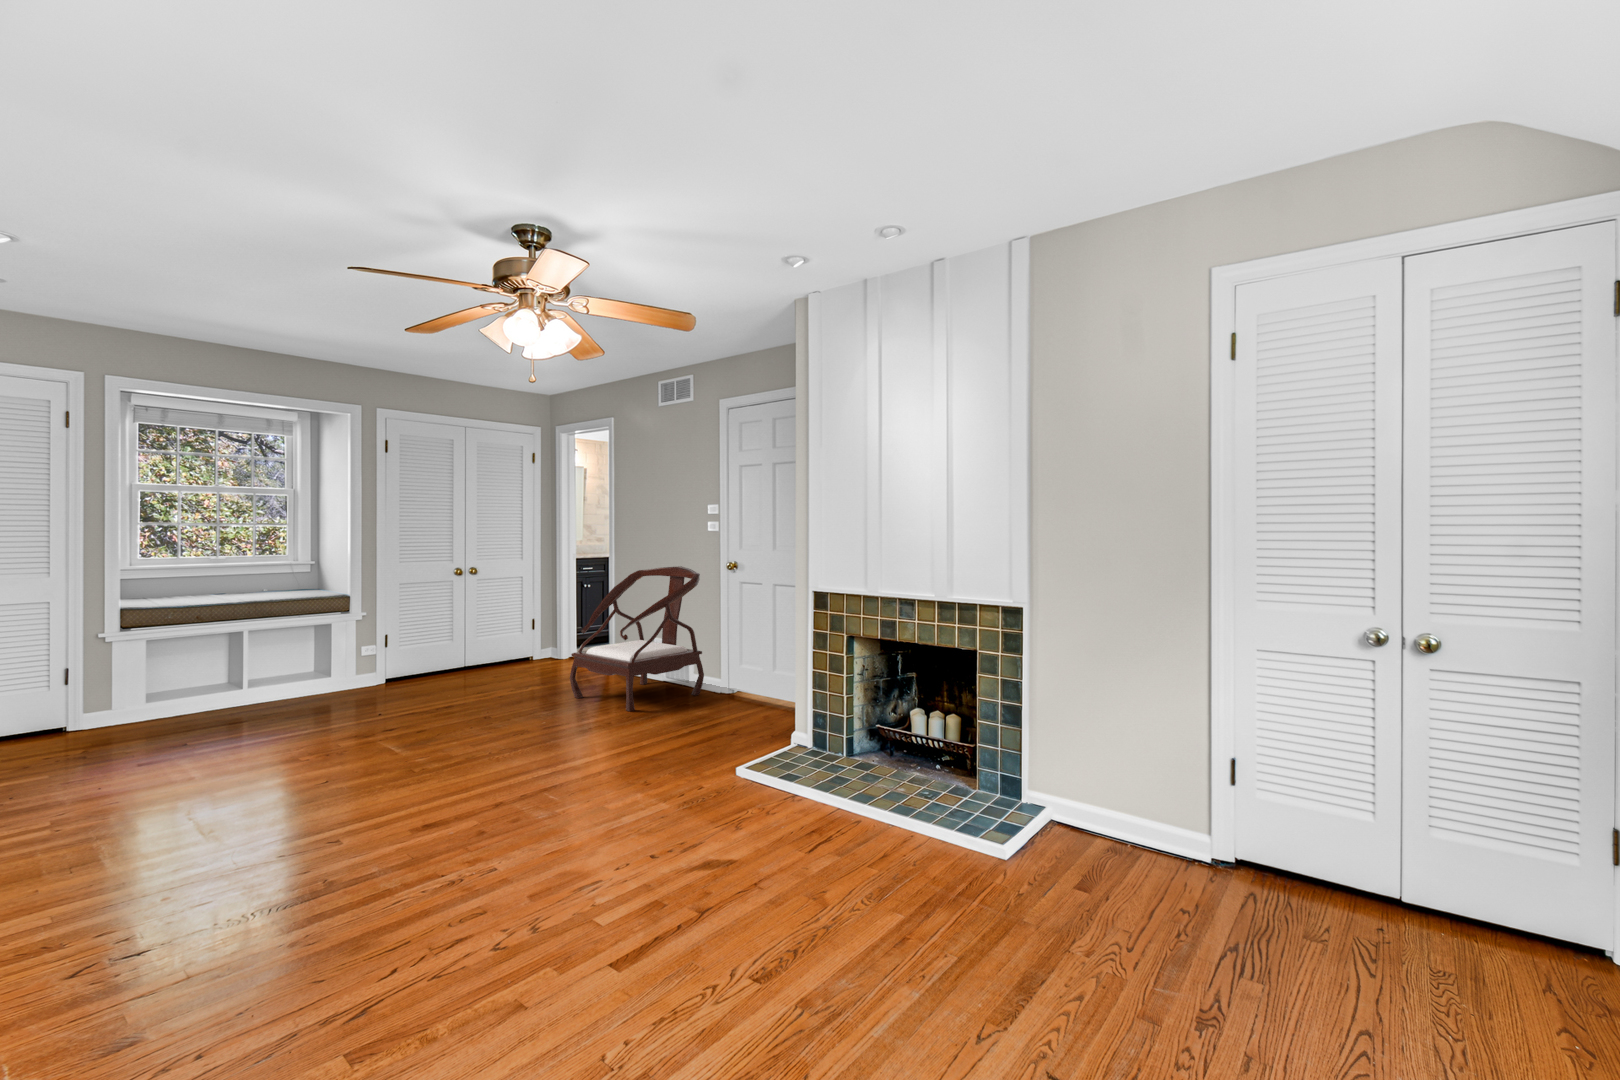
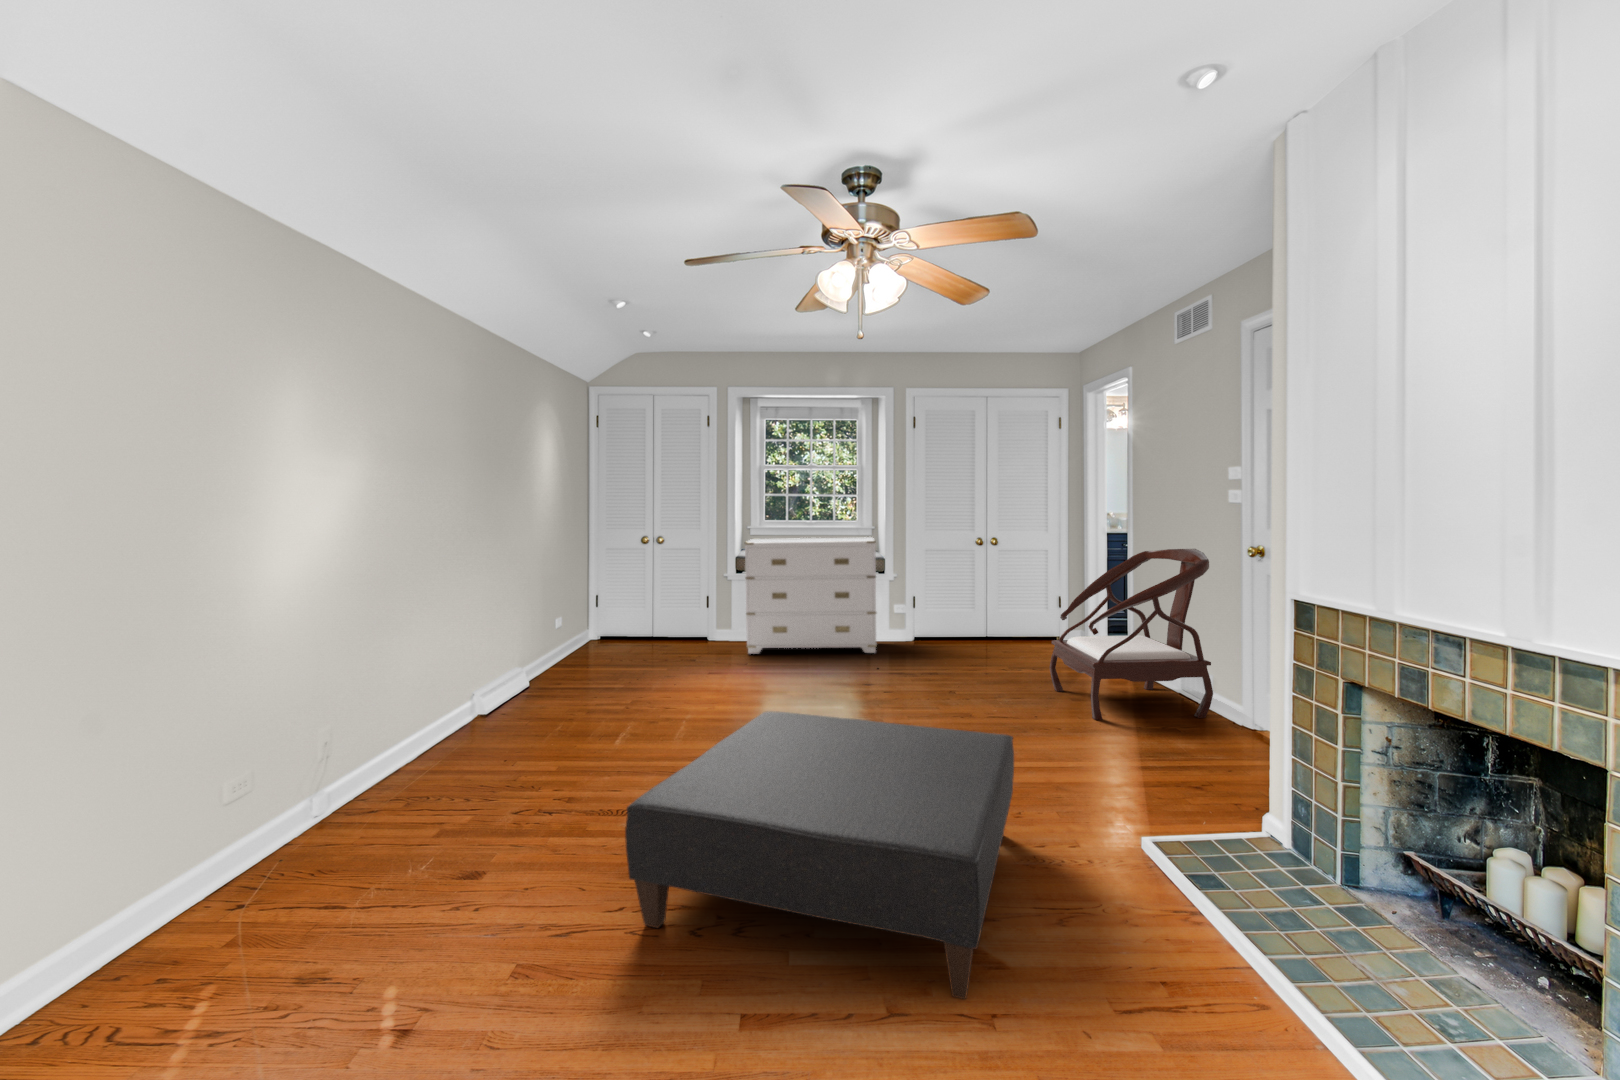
dresser: none [144,568,354,729] -> present [745,537,877,654]
ottoman: none [405,714,744,958] -> present [625,711,1014,999]

